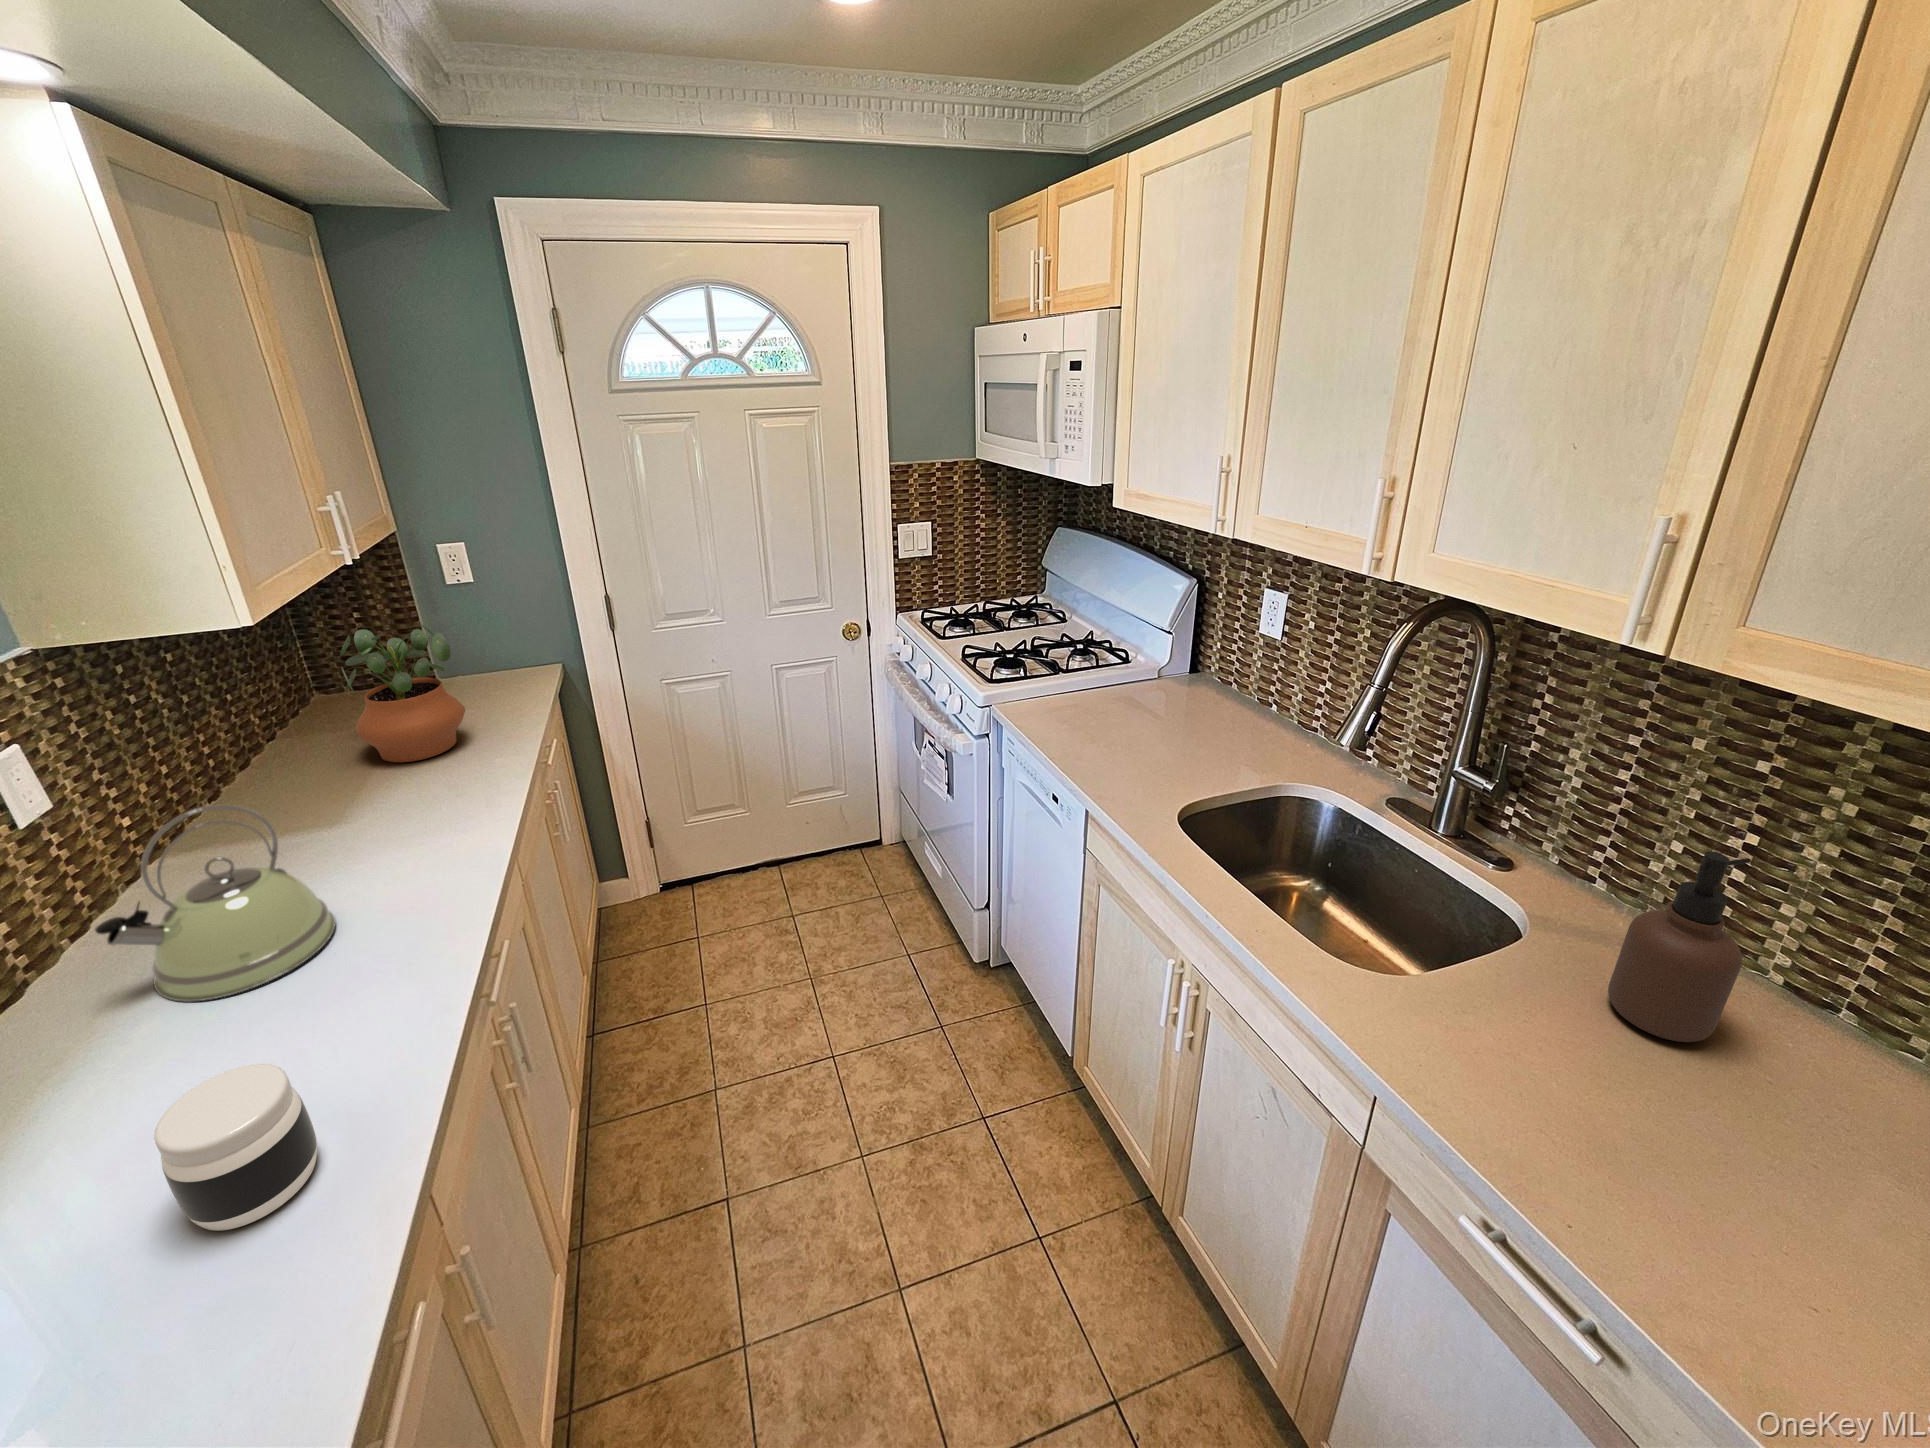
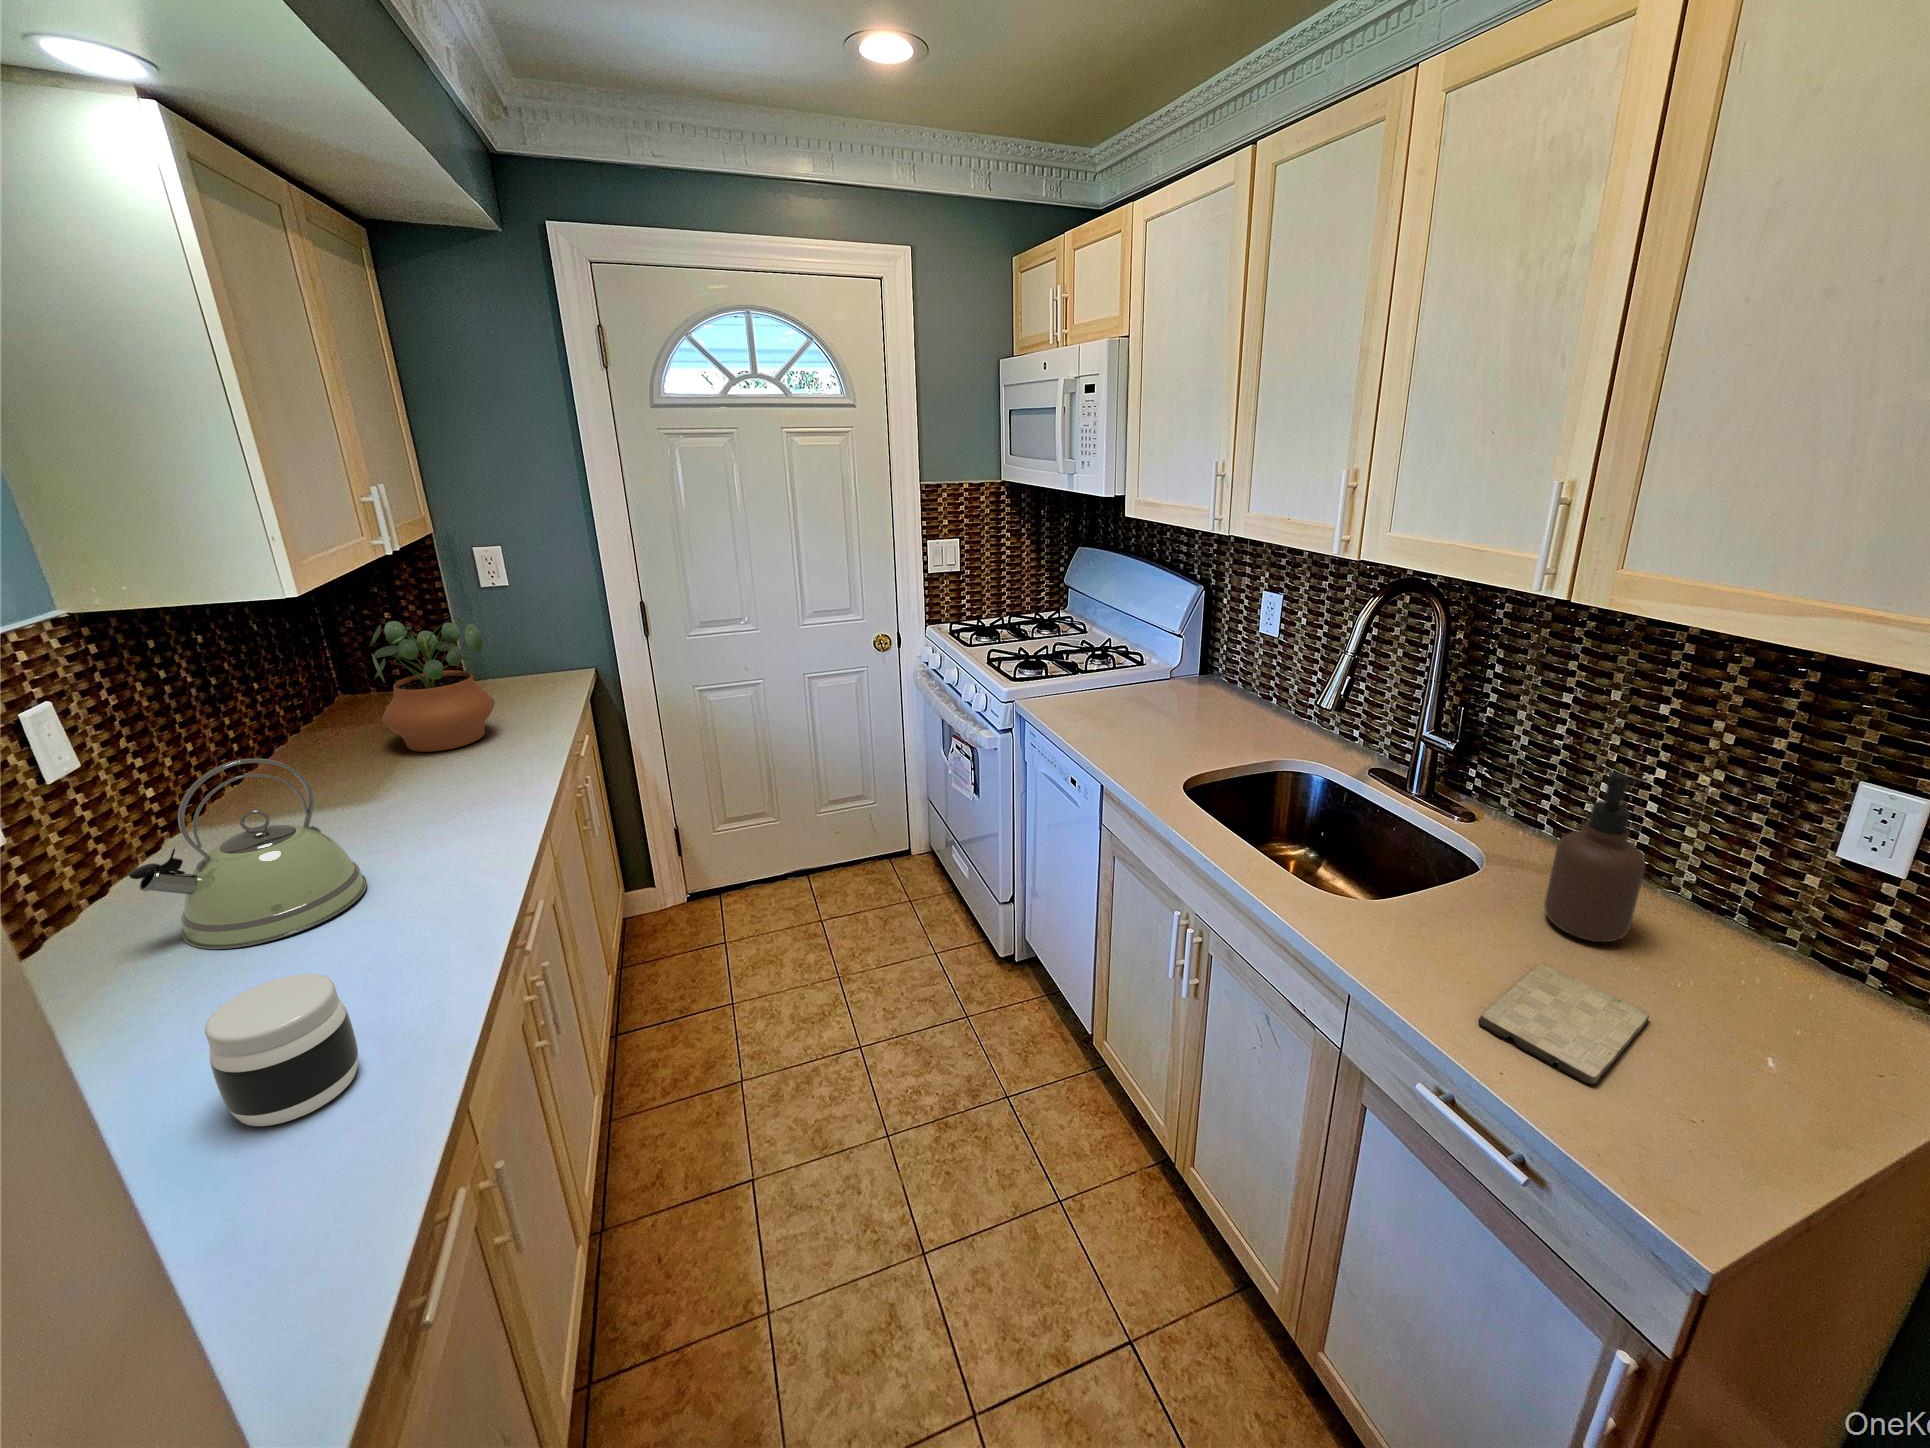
cutting board: none [1542,1070,1752,1246] -> present [1478,963,1649,1084]

